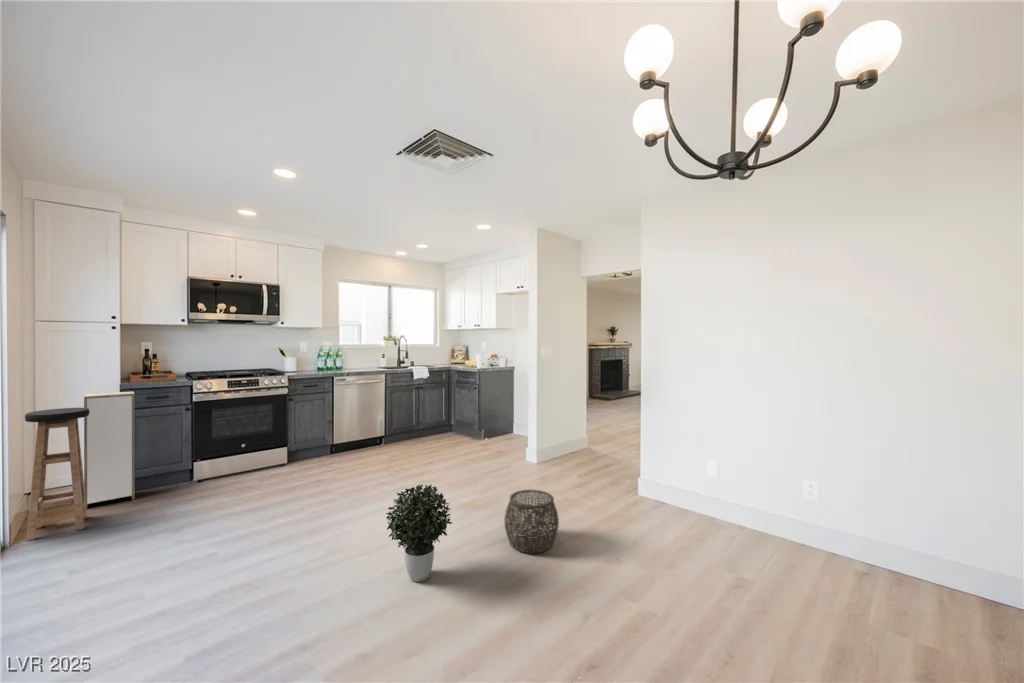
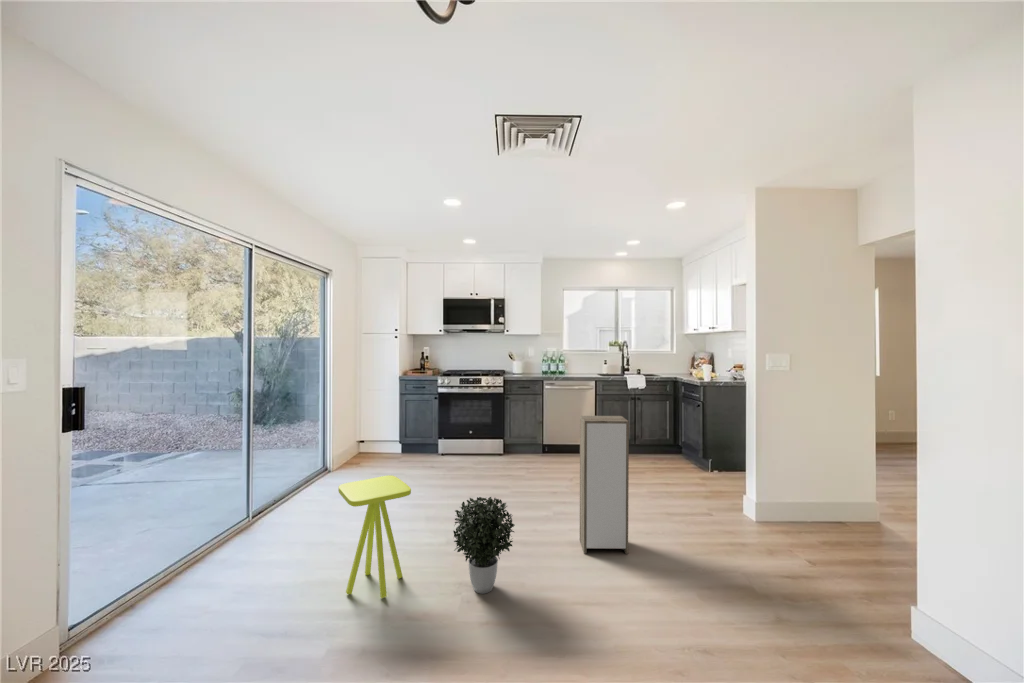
storage cabinet: present [84,391,135,508] -> present [580,416,629,554]
bar stool: present [25,408,90,541] -> none [339,390,372,471]
woven basket: present [504,490,559,553] -> none [586,537,657,624]
side table: none [243,492,348,649] -> present [338,475,411,598]

